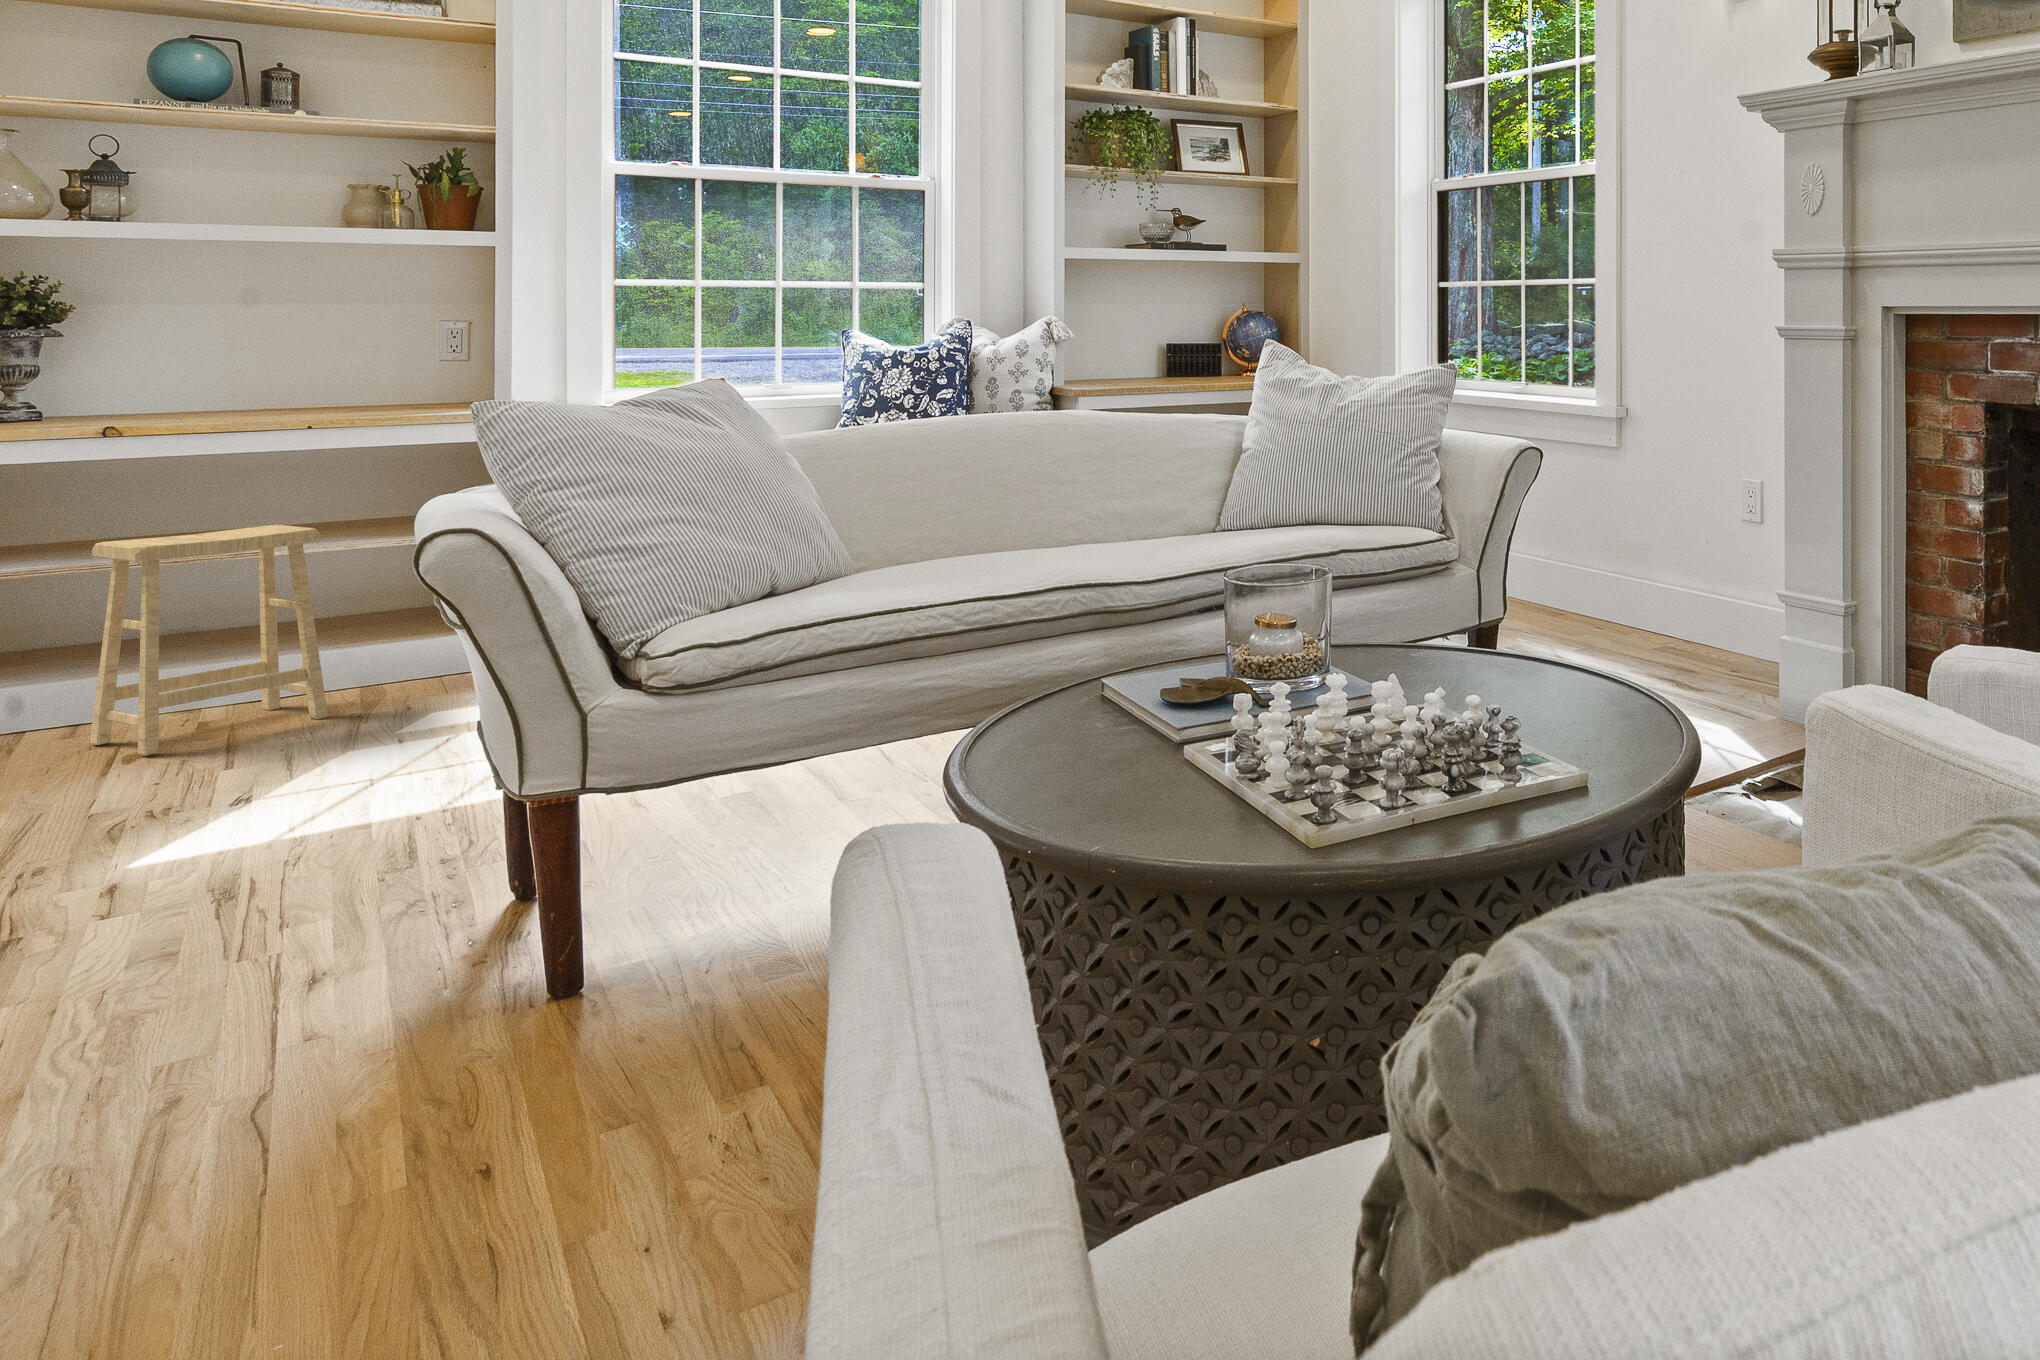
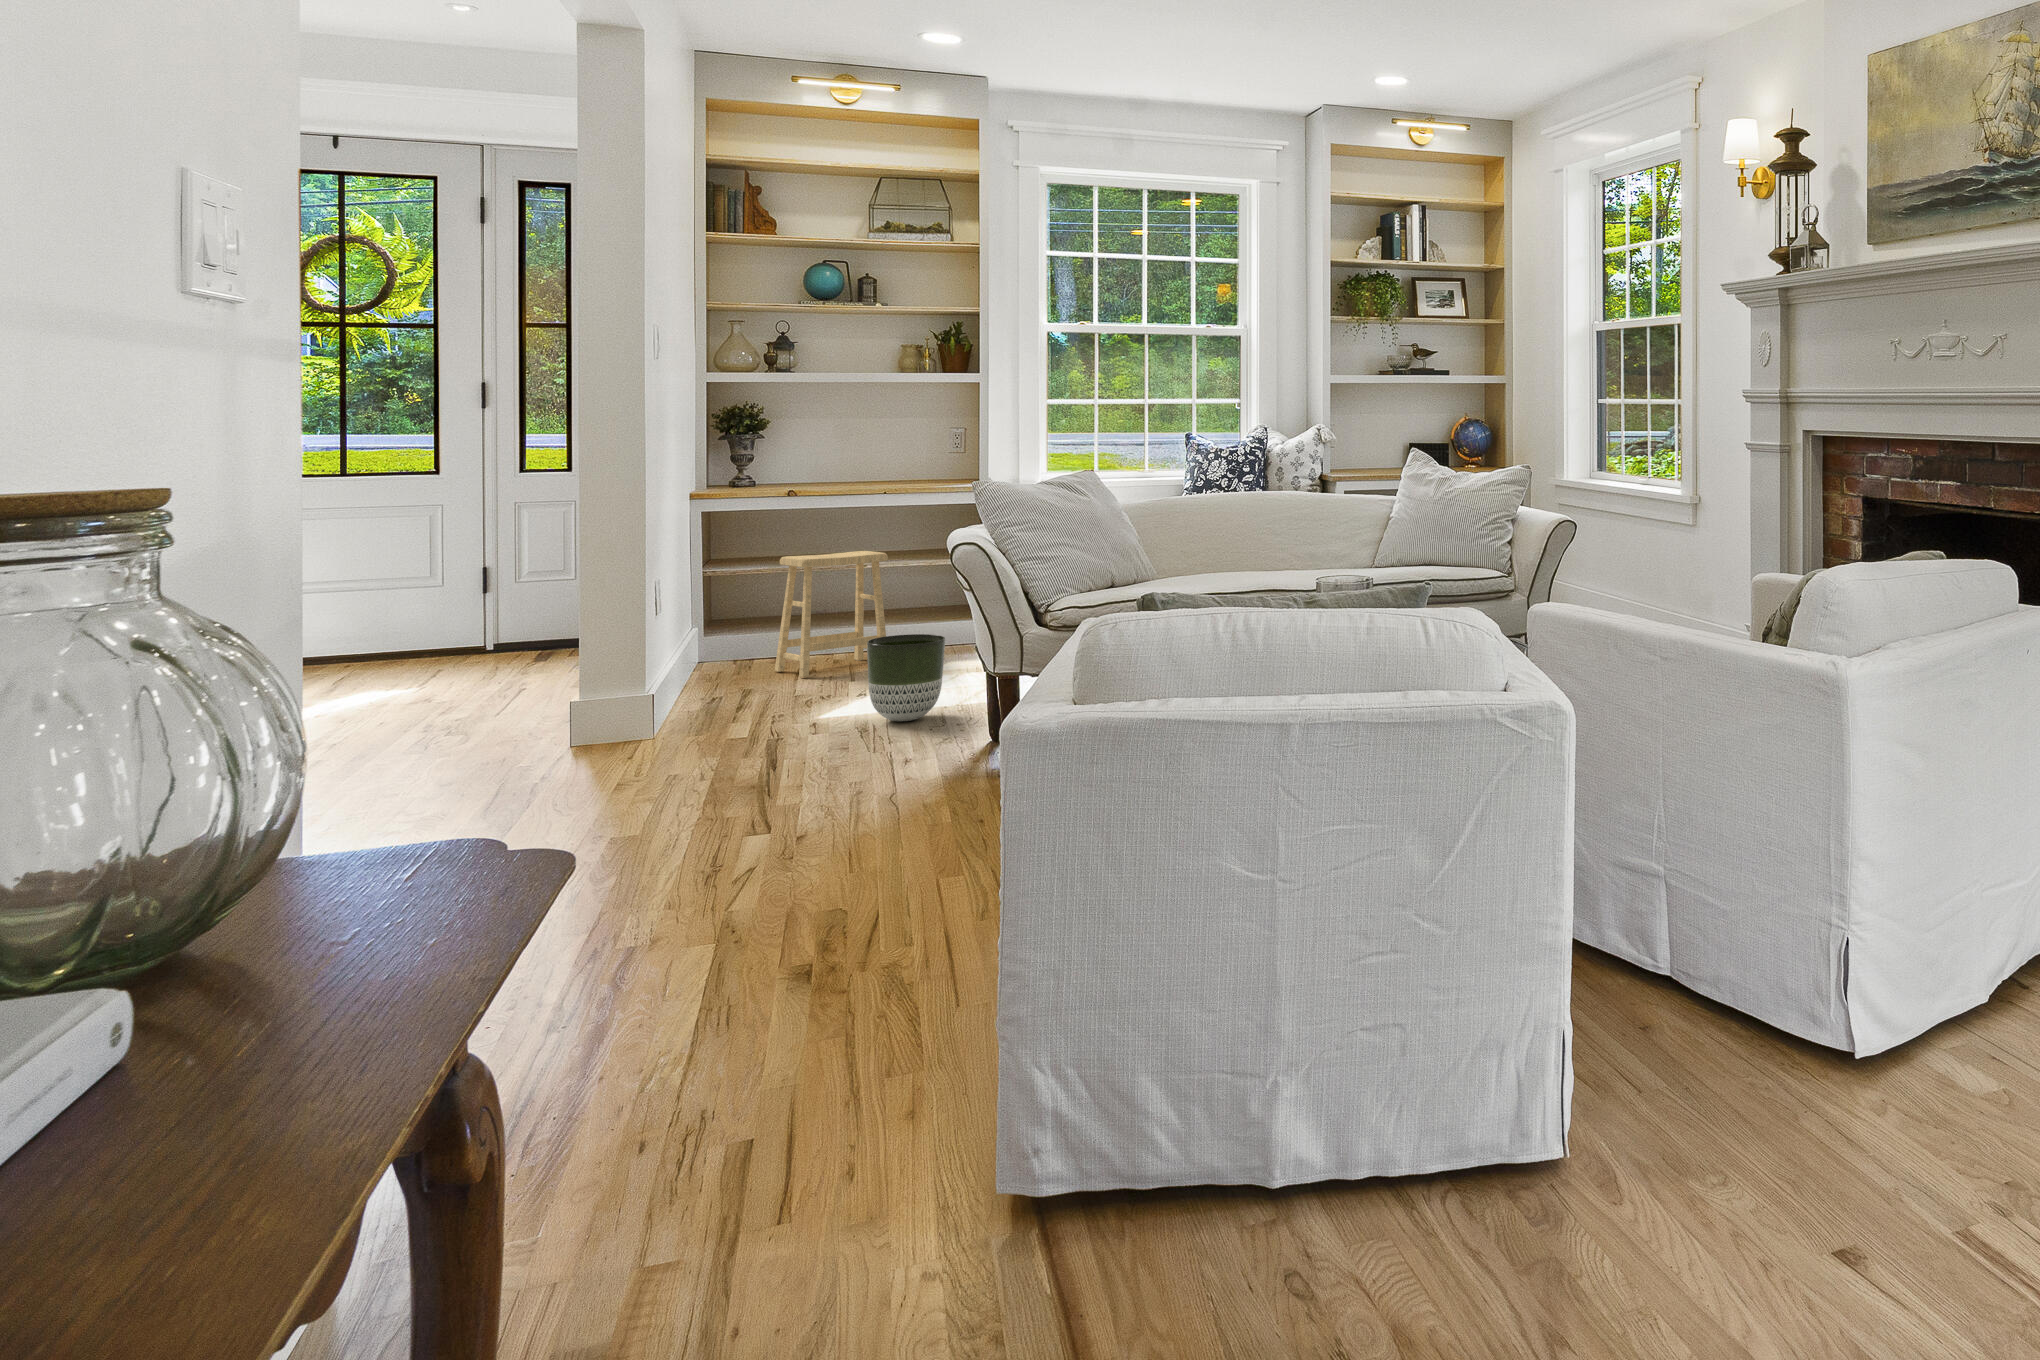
planter: none [249,685,421,854] -> present [867,634,945,721]

